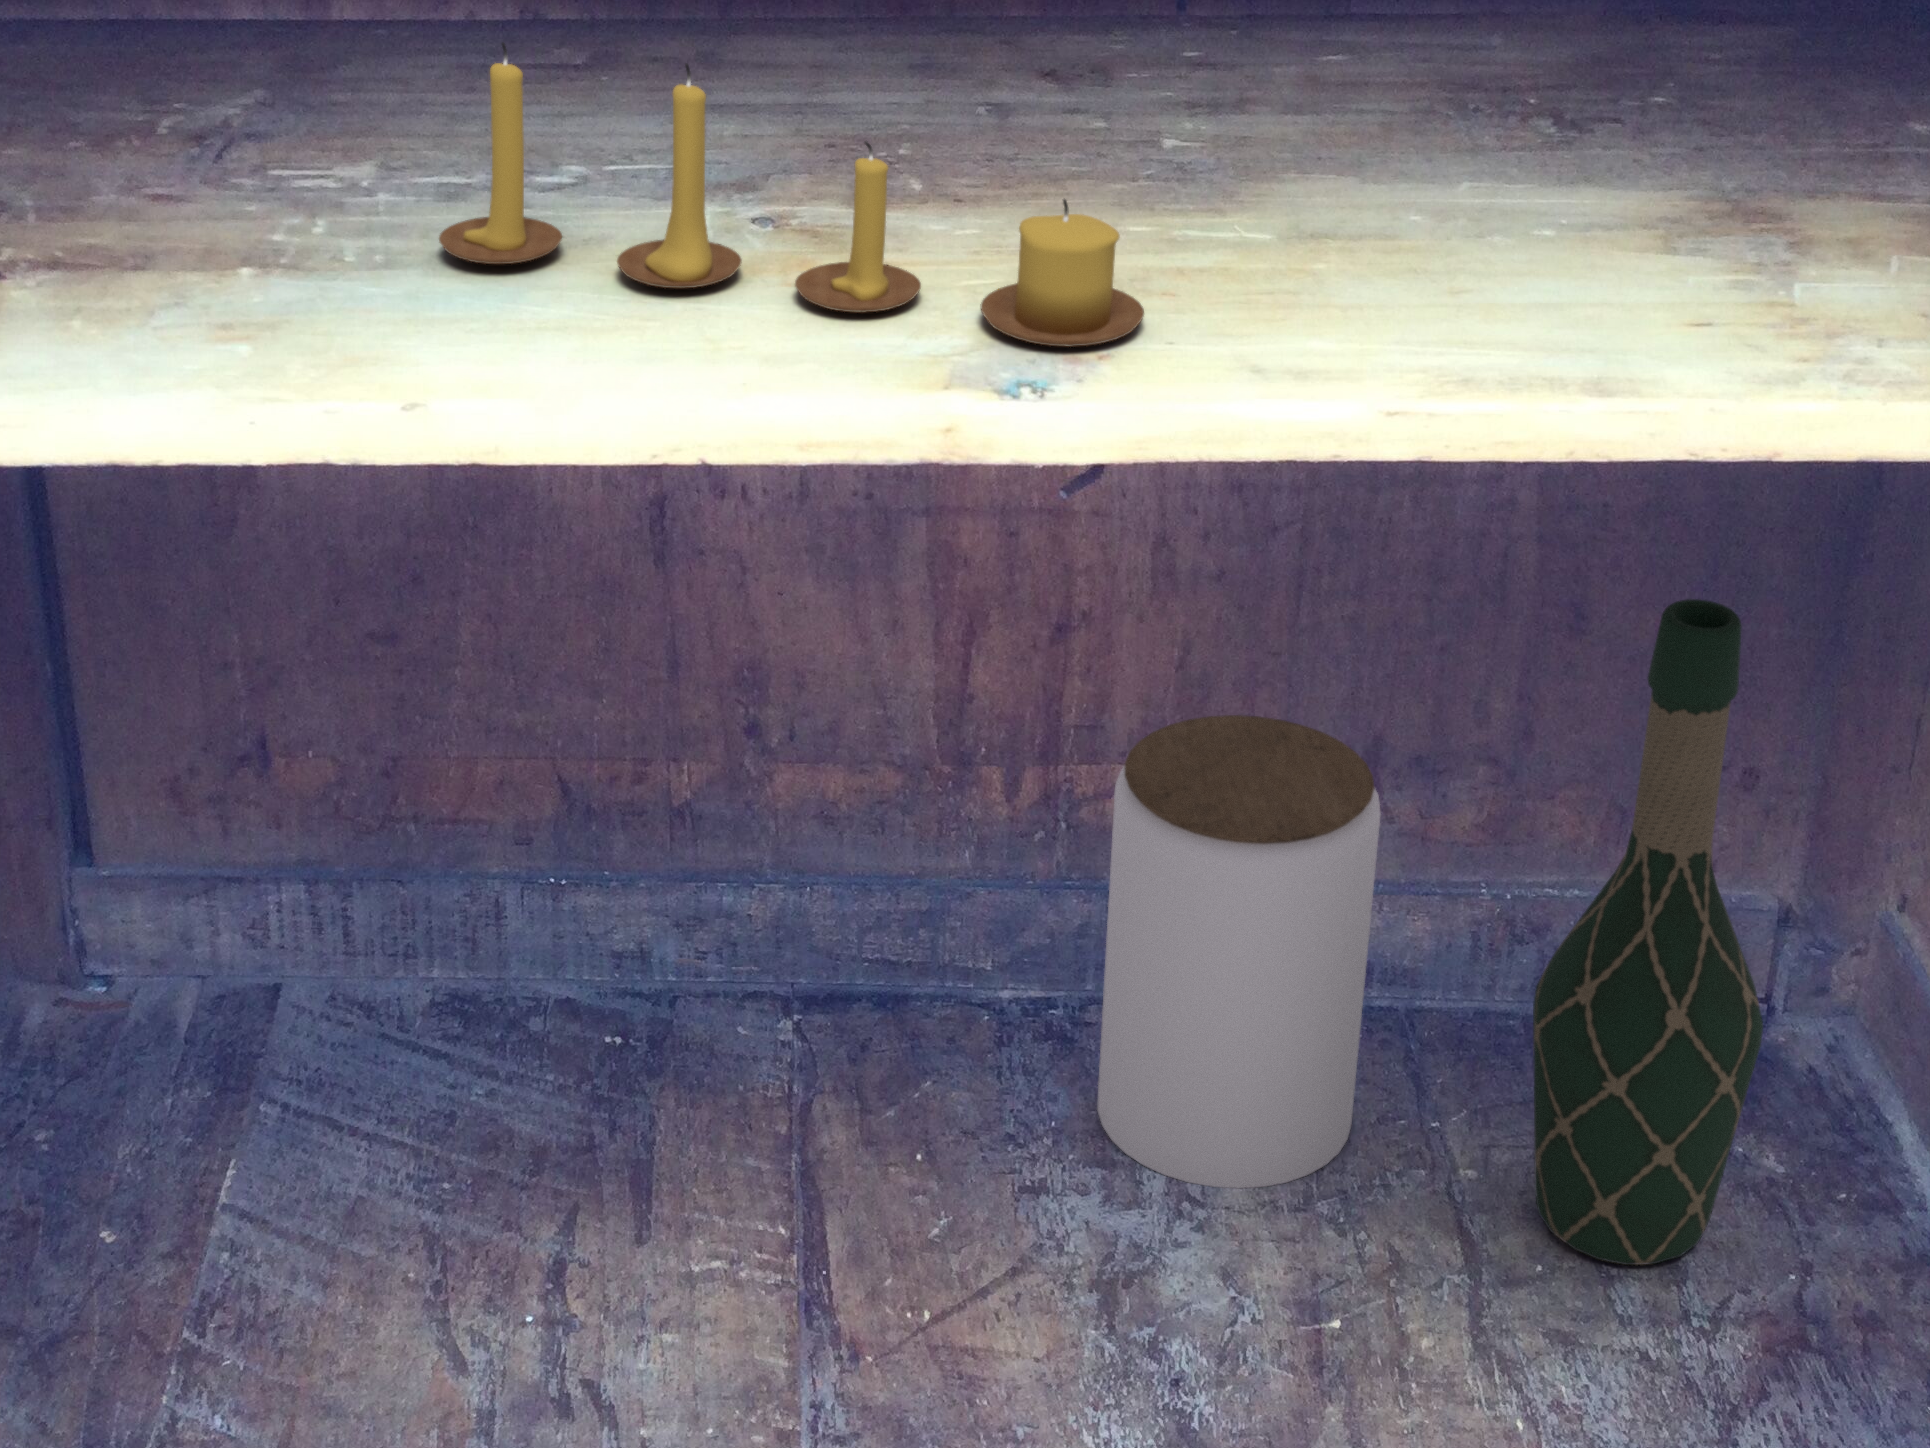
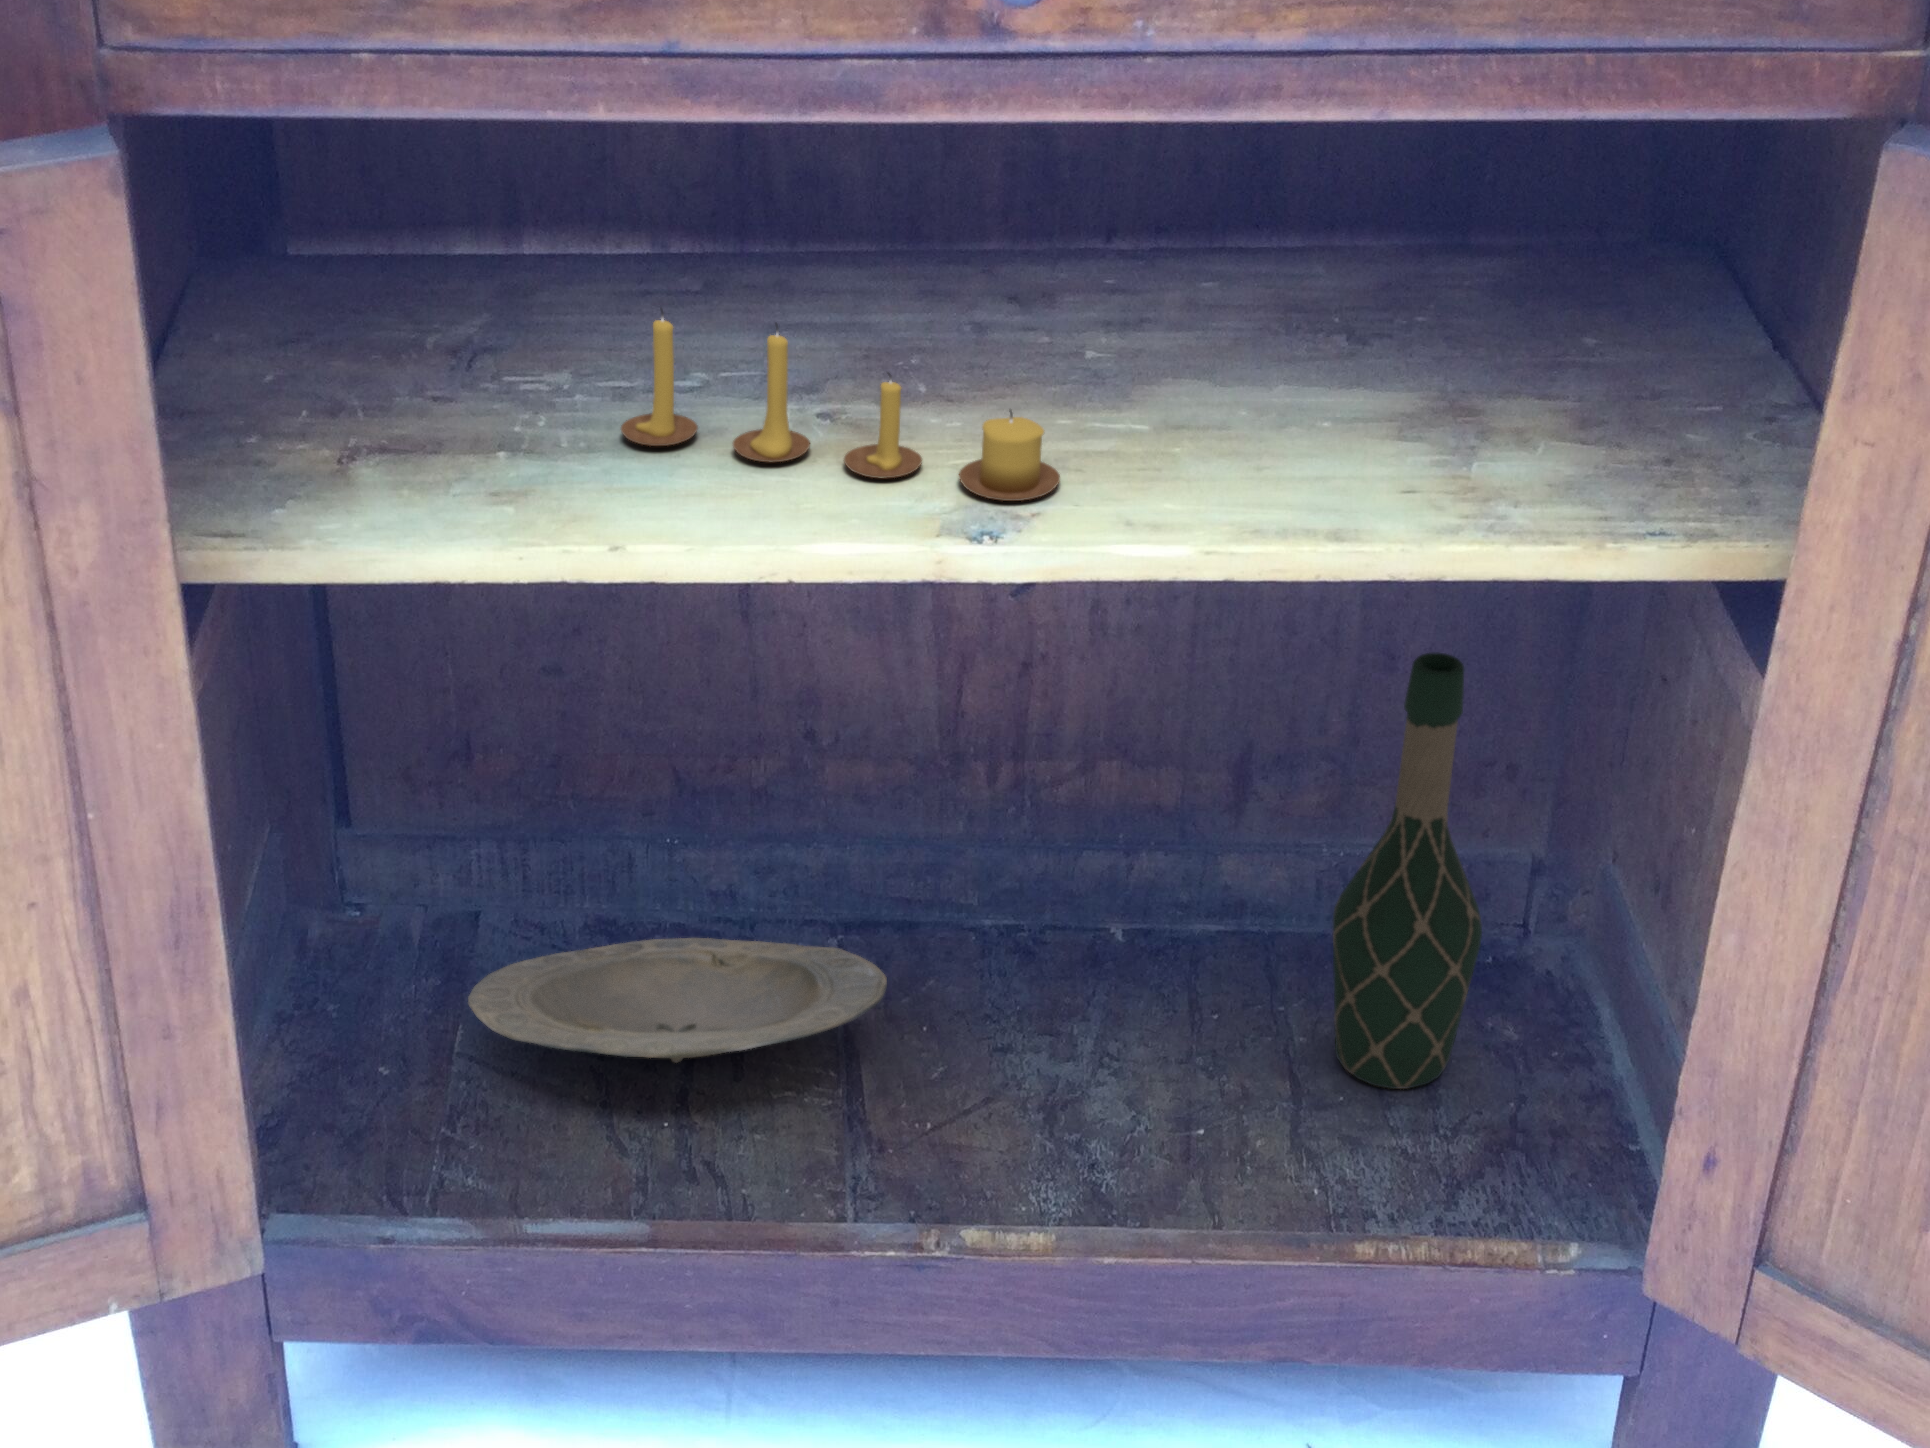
jar: present [1098,715,1381,1189] -> none [1048,728,1235,1041]
plate: none [214,1030,858,1233] -> present [468,938,887,1063]

